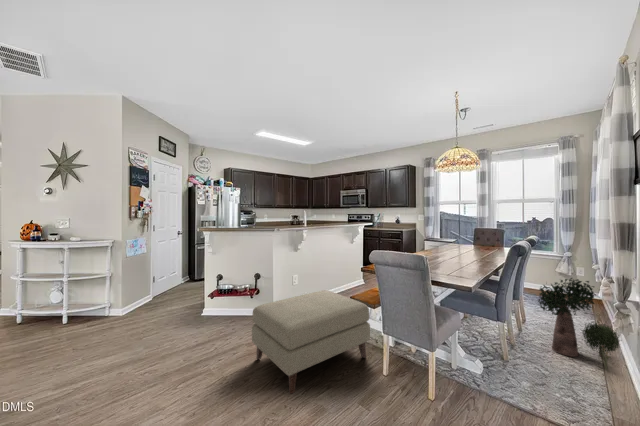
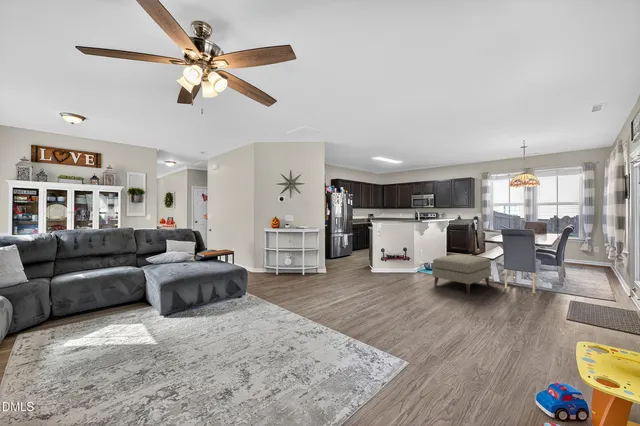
potted plant: present [539,278,620,370] -> none [576,246,621,288]

